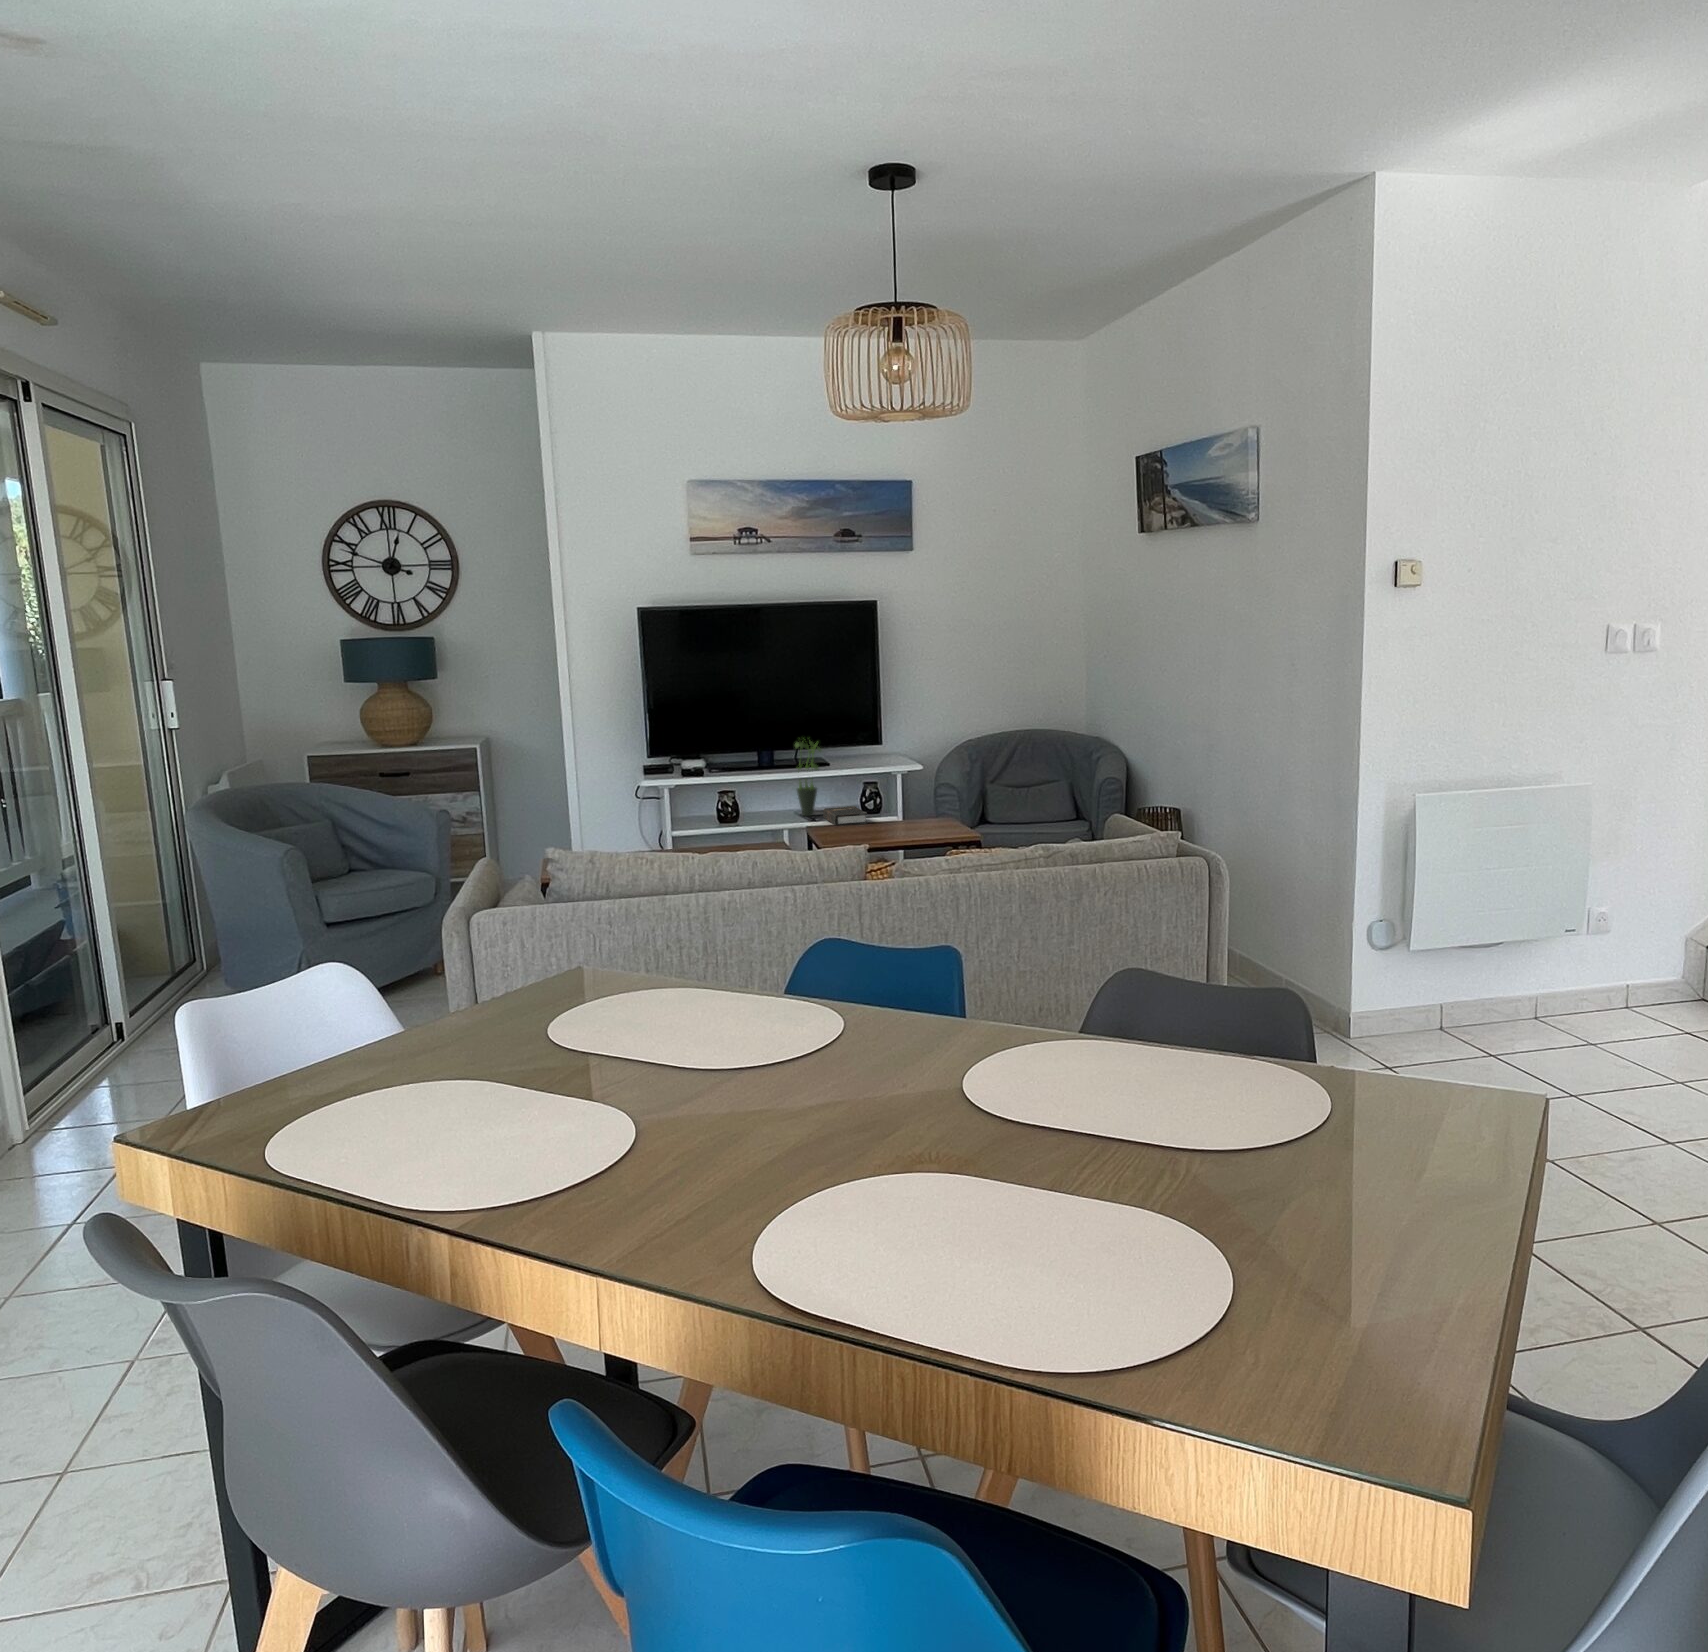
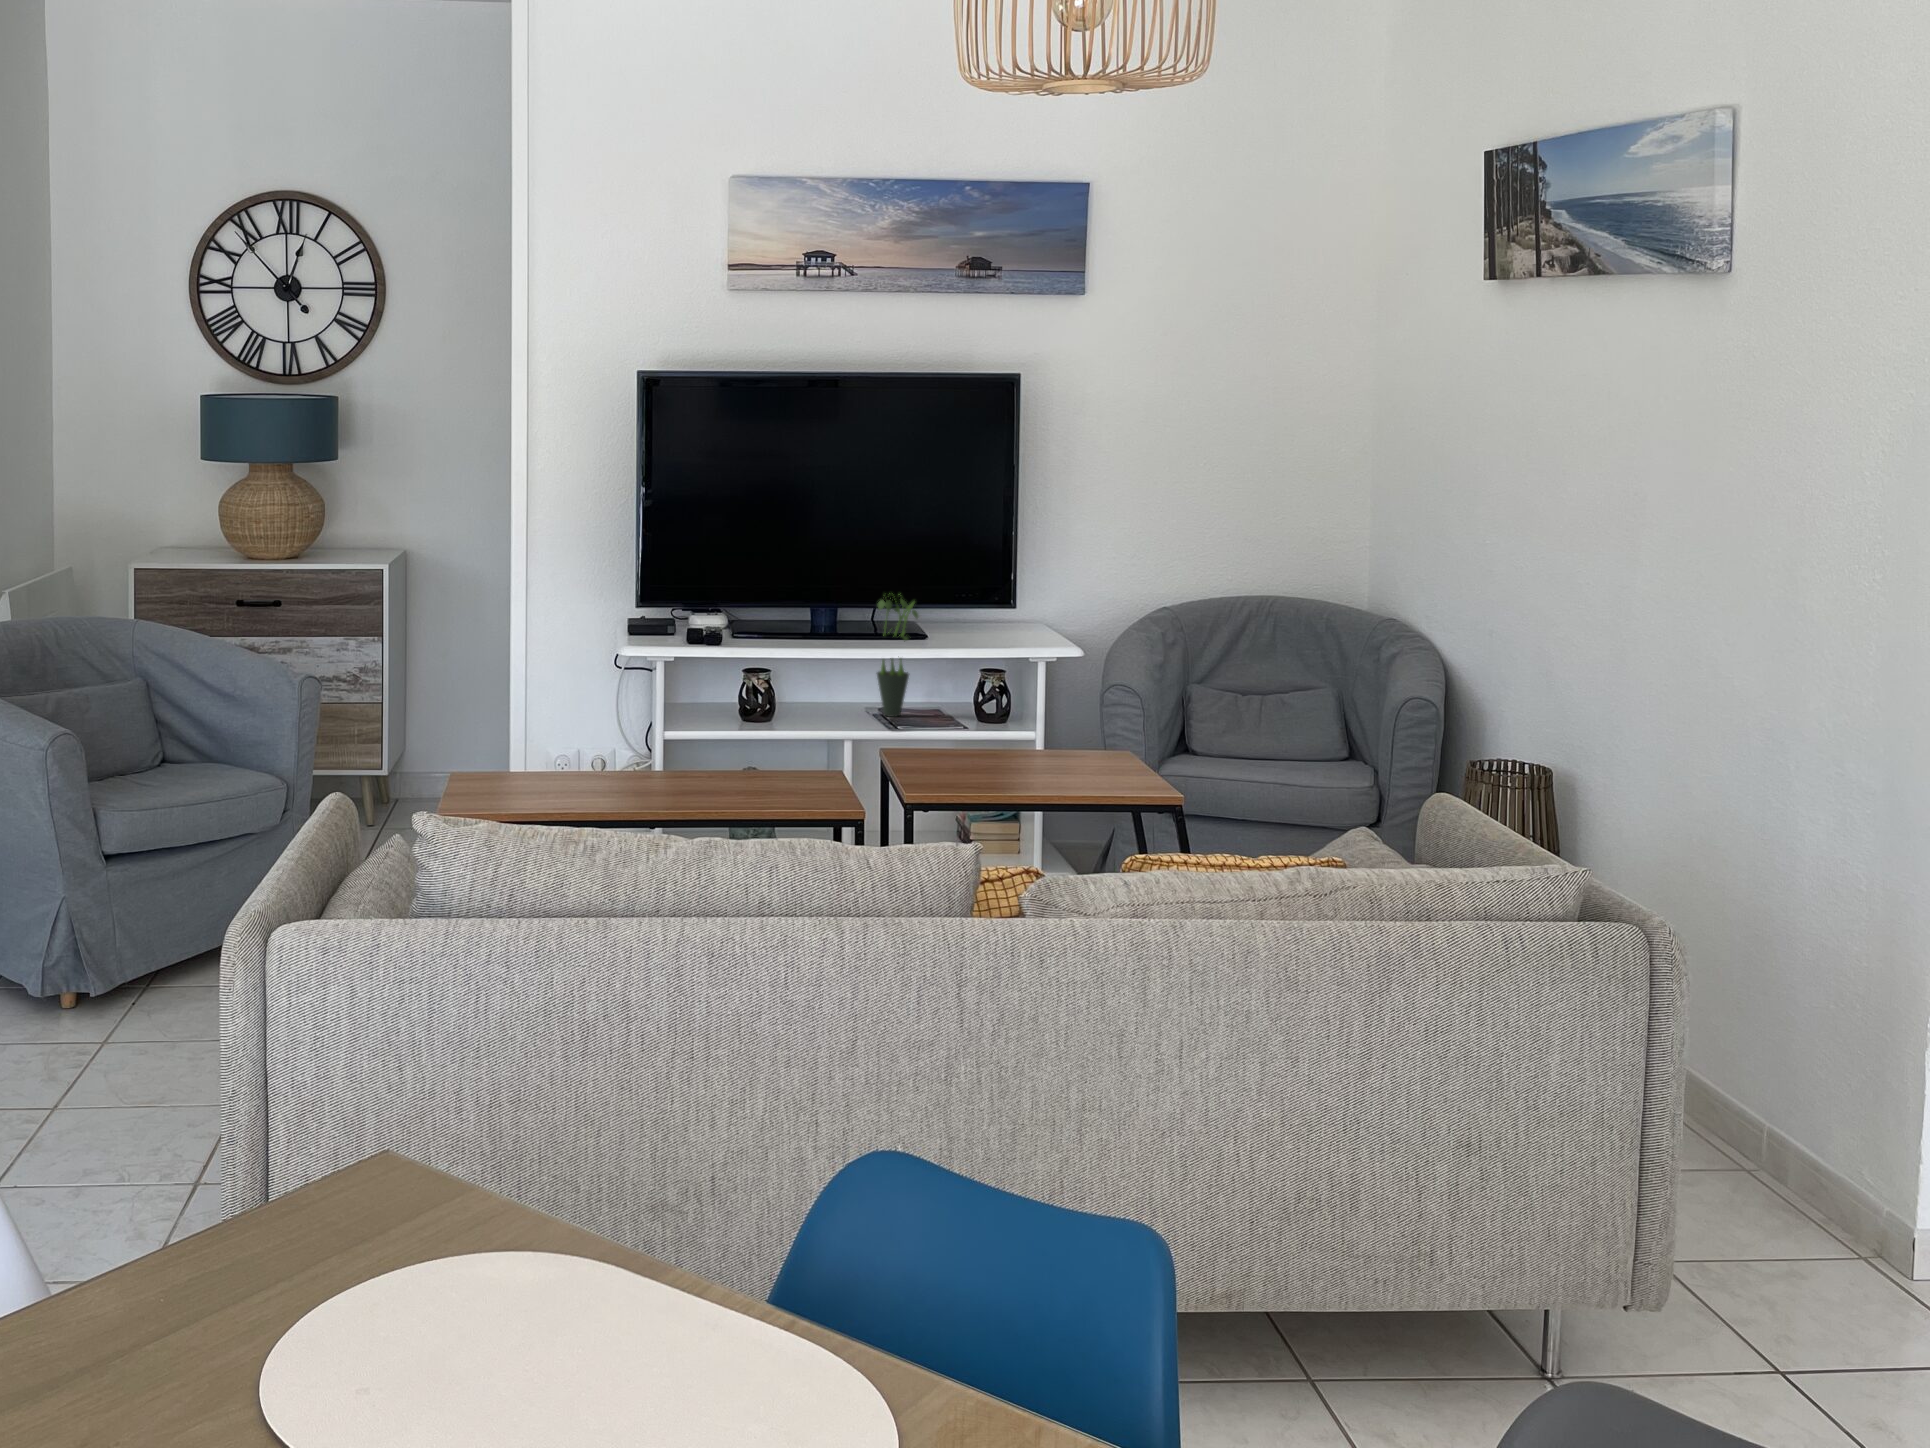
hardback book: present [823,806,867,826] -> none [916,708,985,741]

